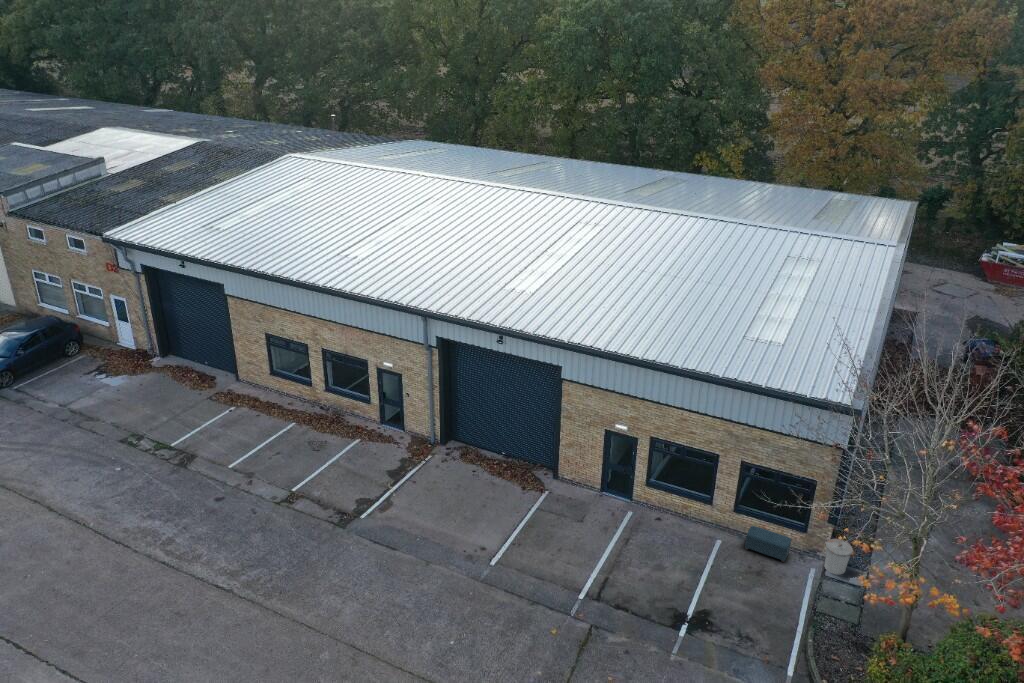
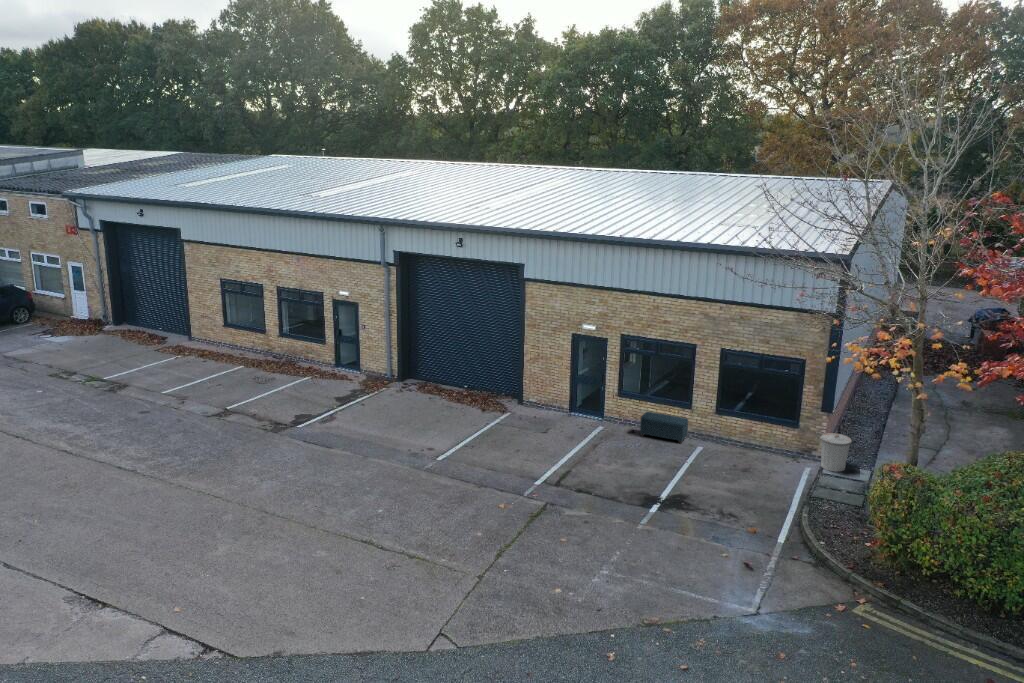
bench: present [745,526,792,562] -> present [640,412,688,443]

